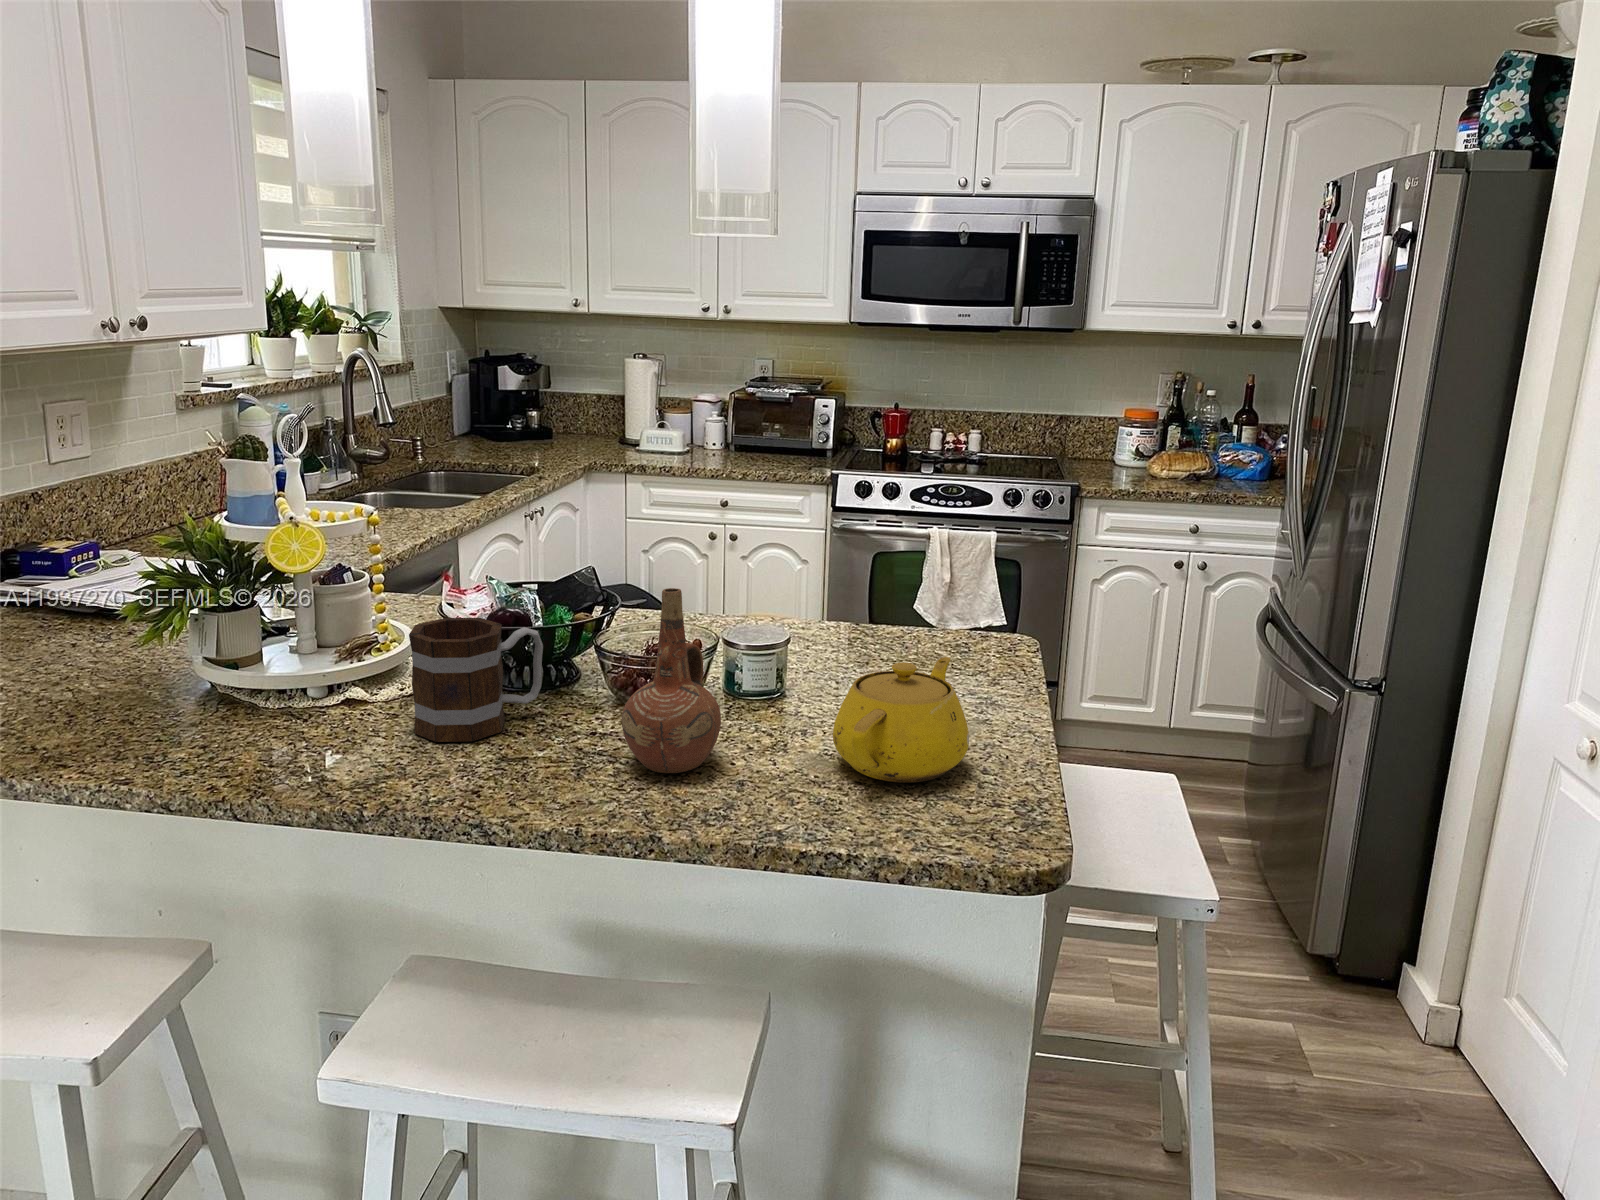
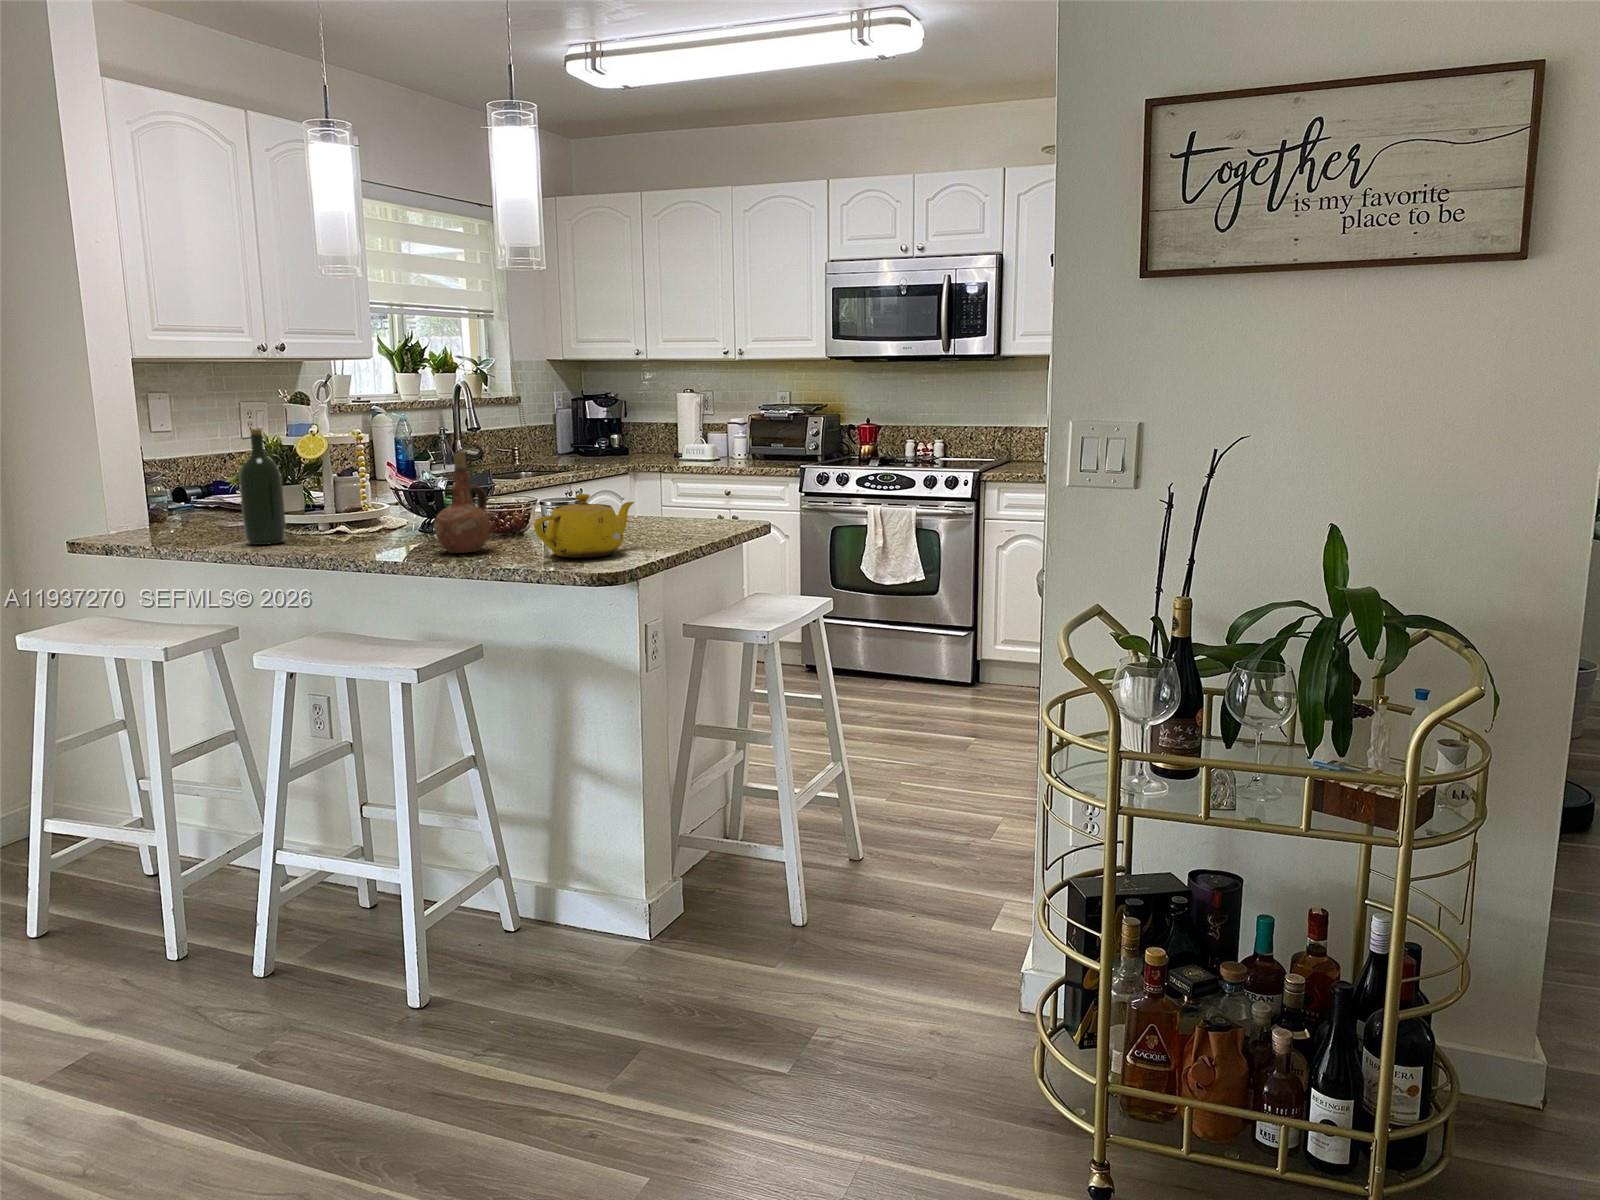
wine bottle: none [204,535,291,754] -> present [239,429,286,545]
mug: present [409,618,543,742] -> none [343,482,422,544]

